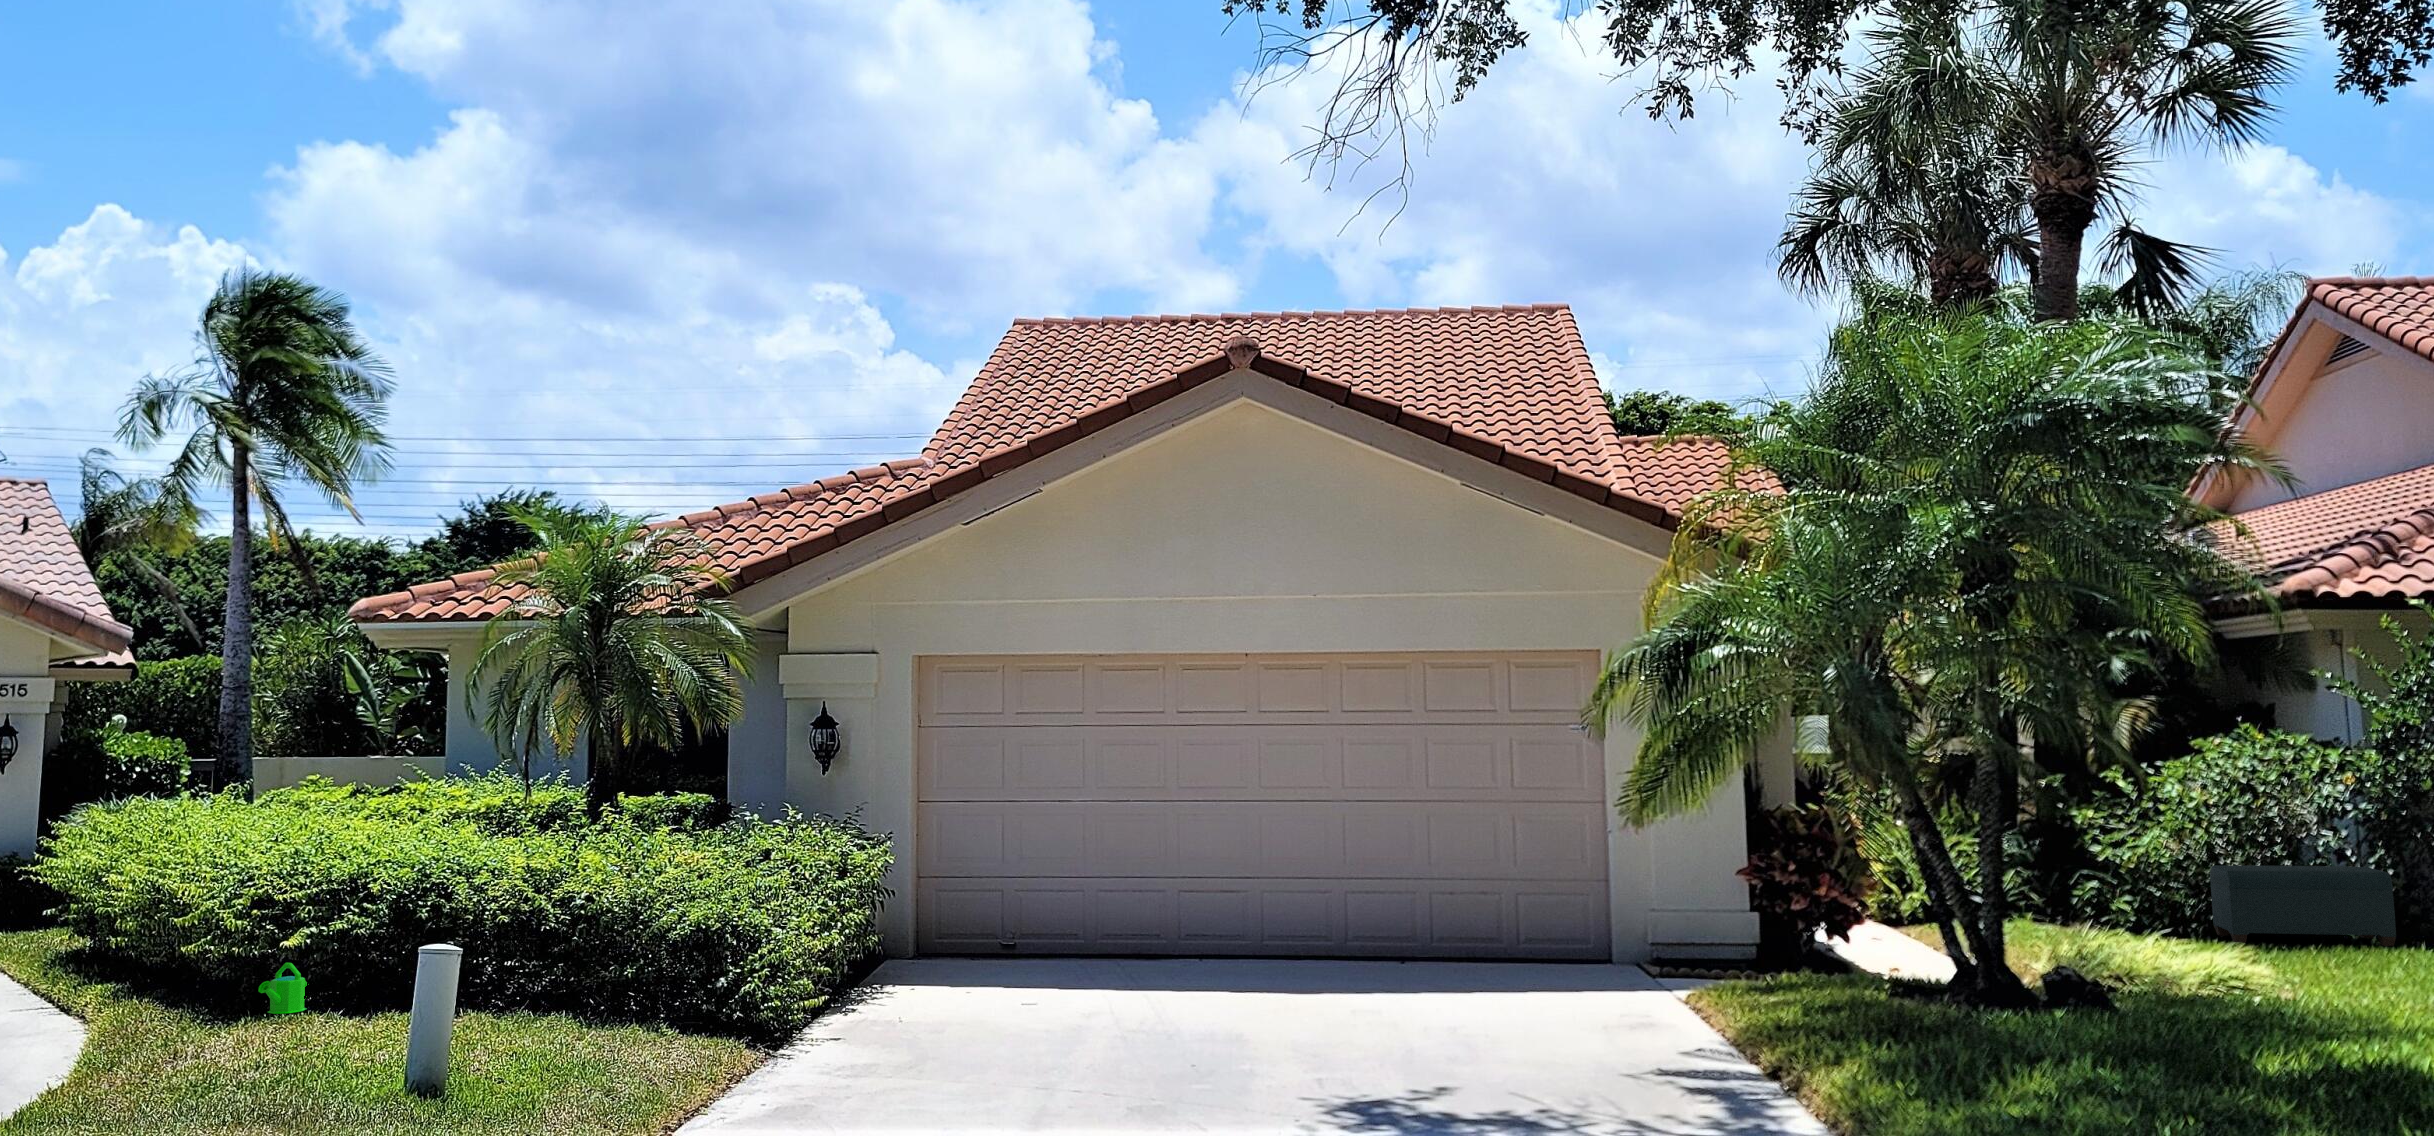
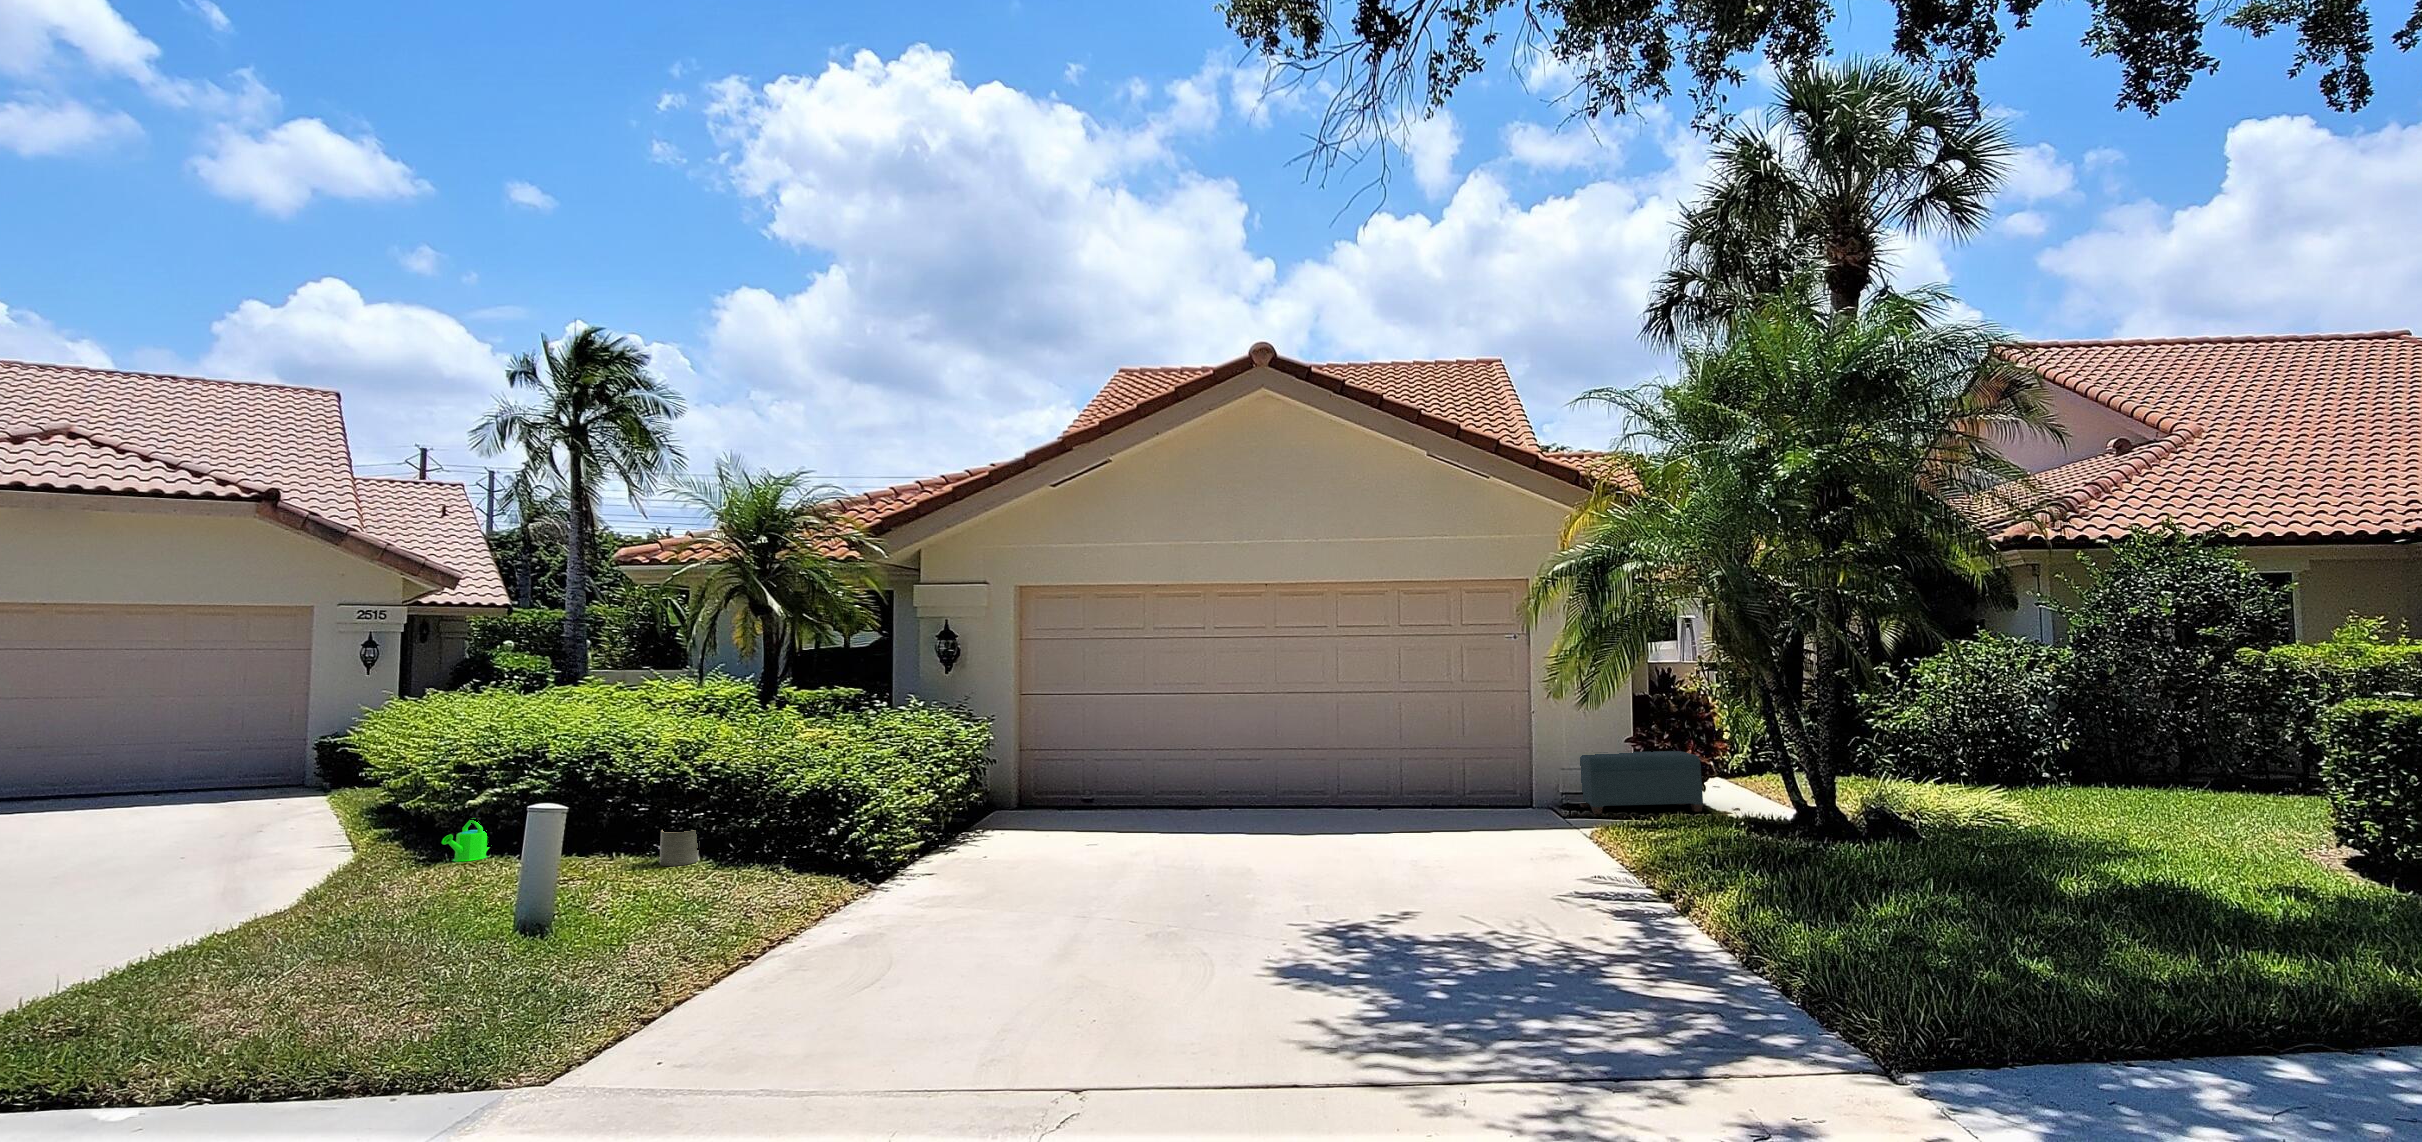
bench: present [2210,865,2396,946] -> present [1580,751,1703,814]
planter: none [522,974,566,1021] -> present [660,830,699,866]

